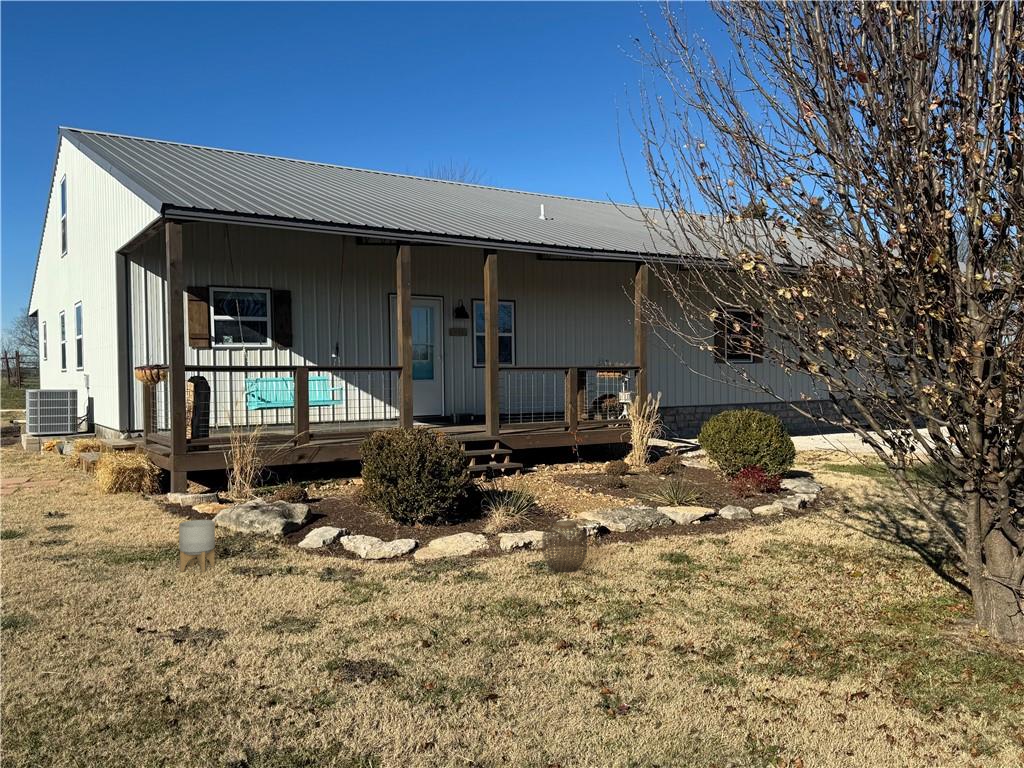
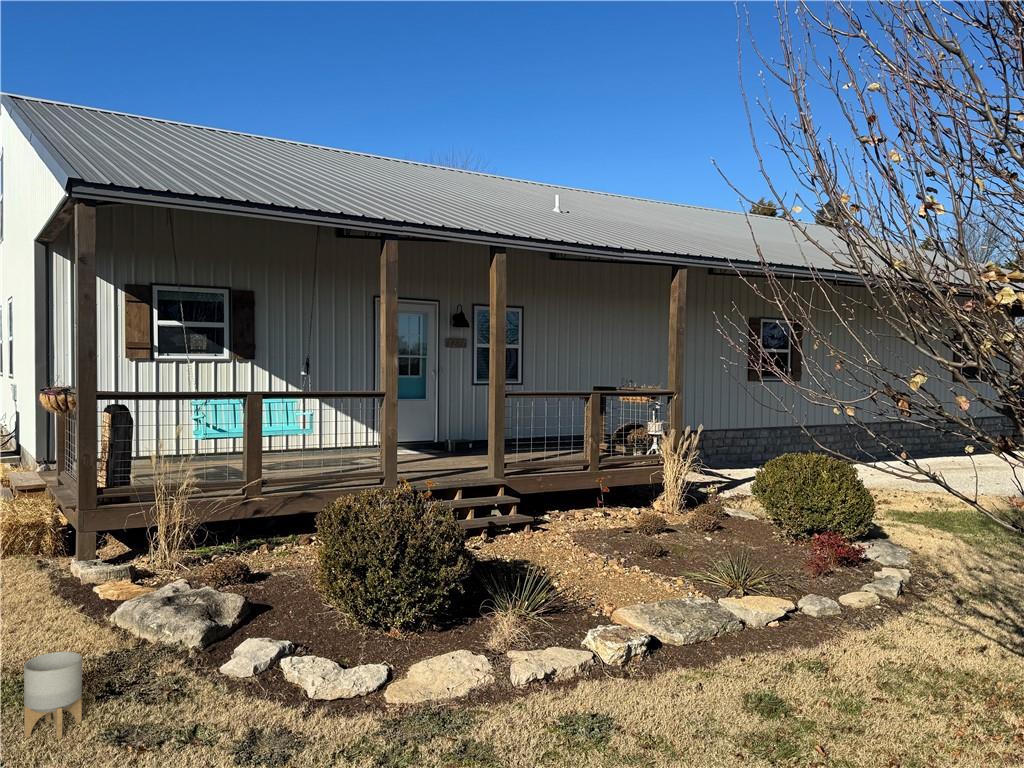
woven basket: present [542,521,587,572] -> none [575,664,643,748]

